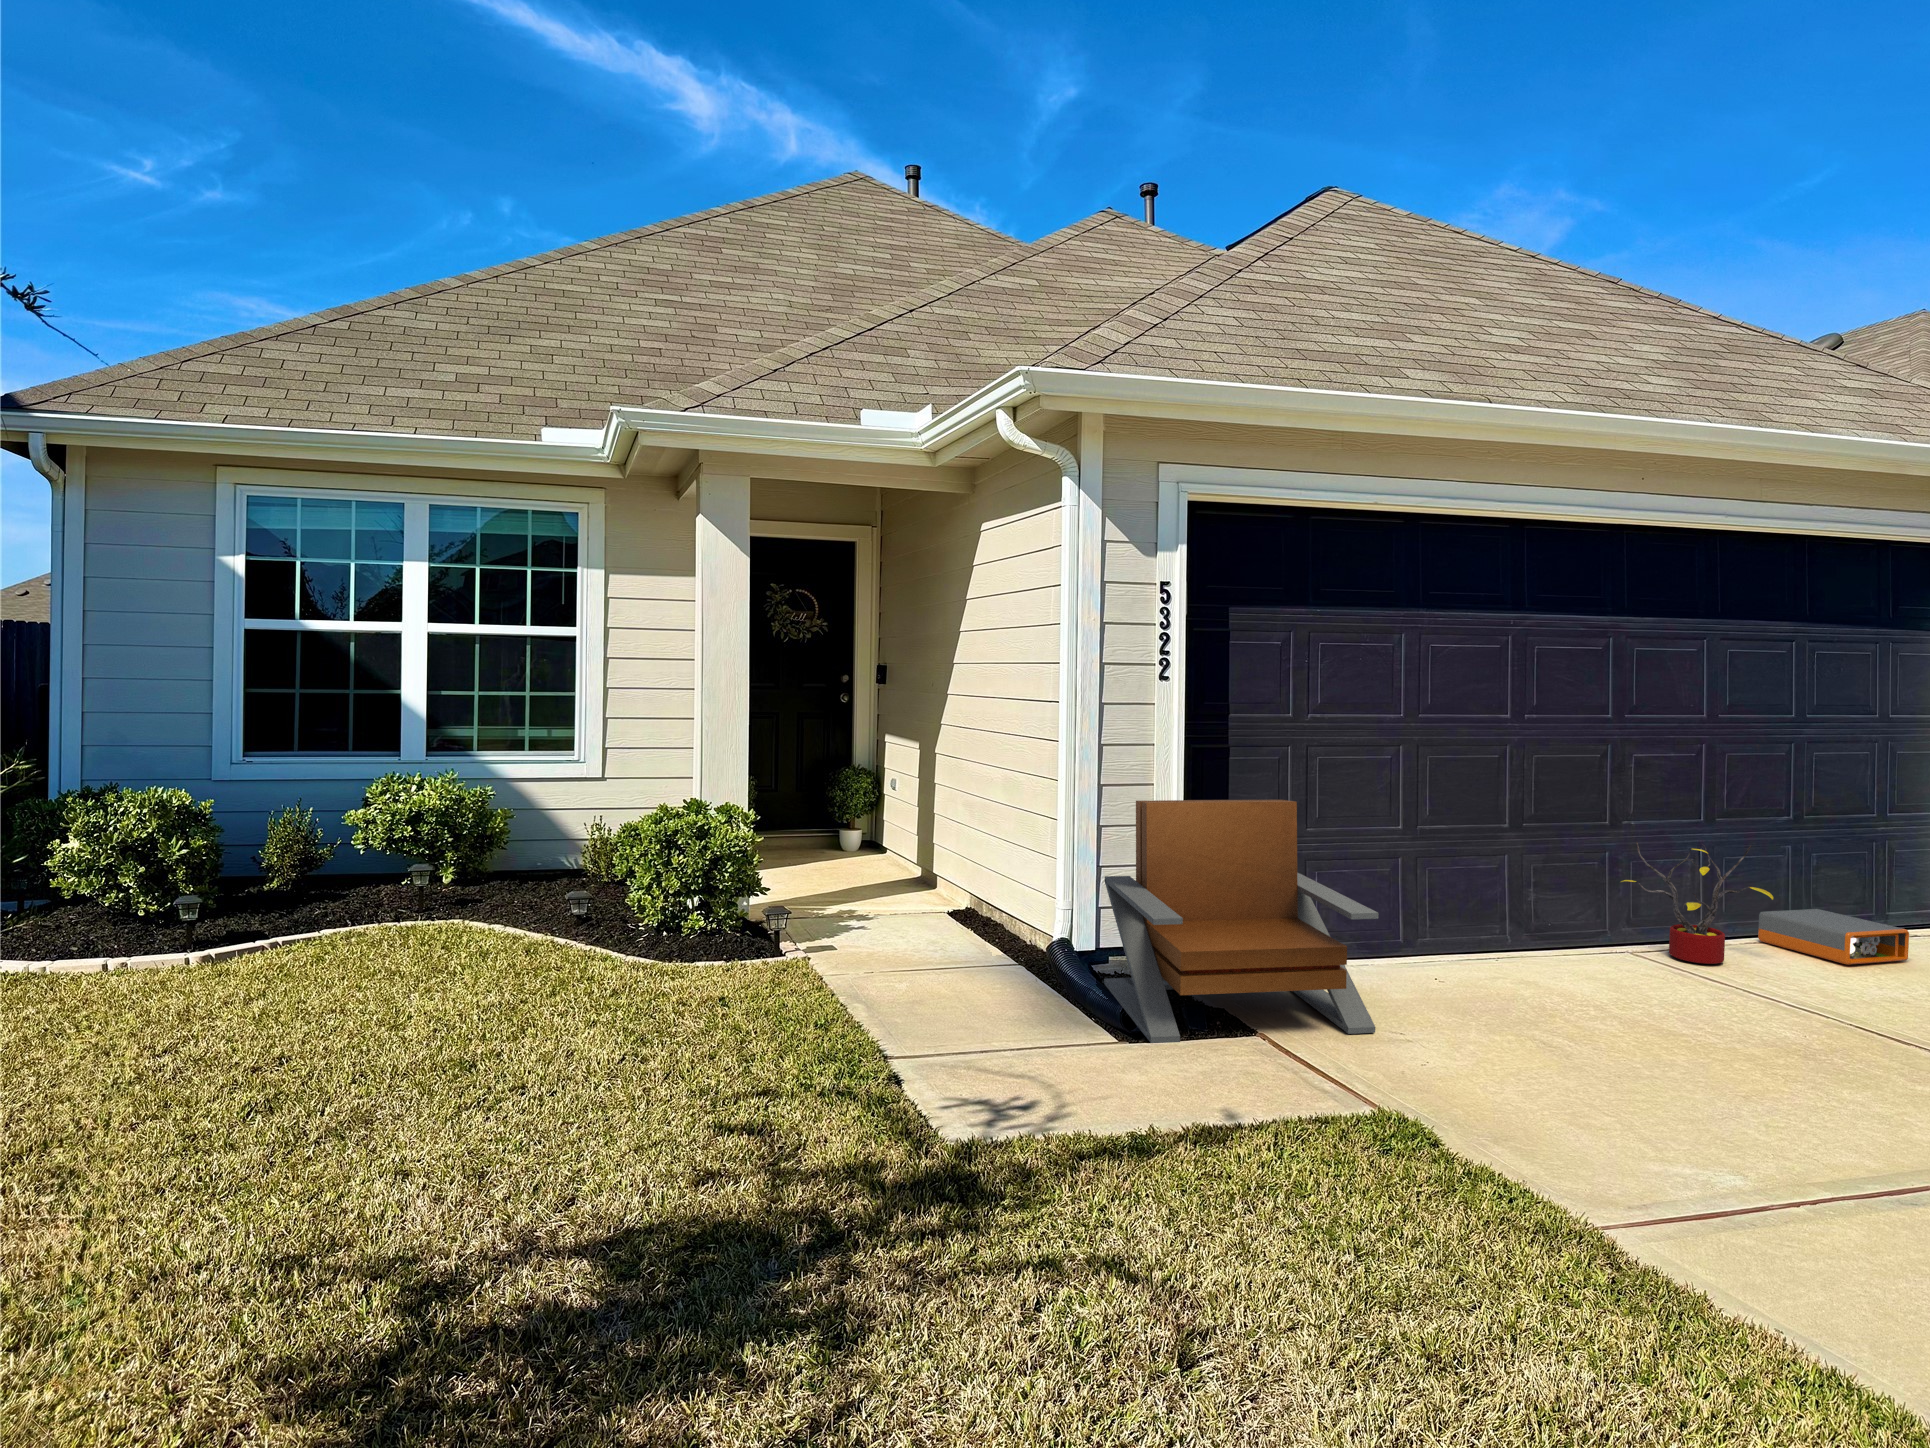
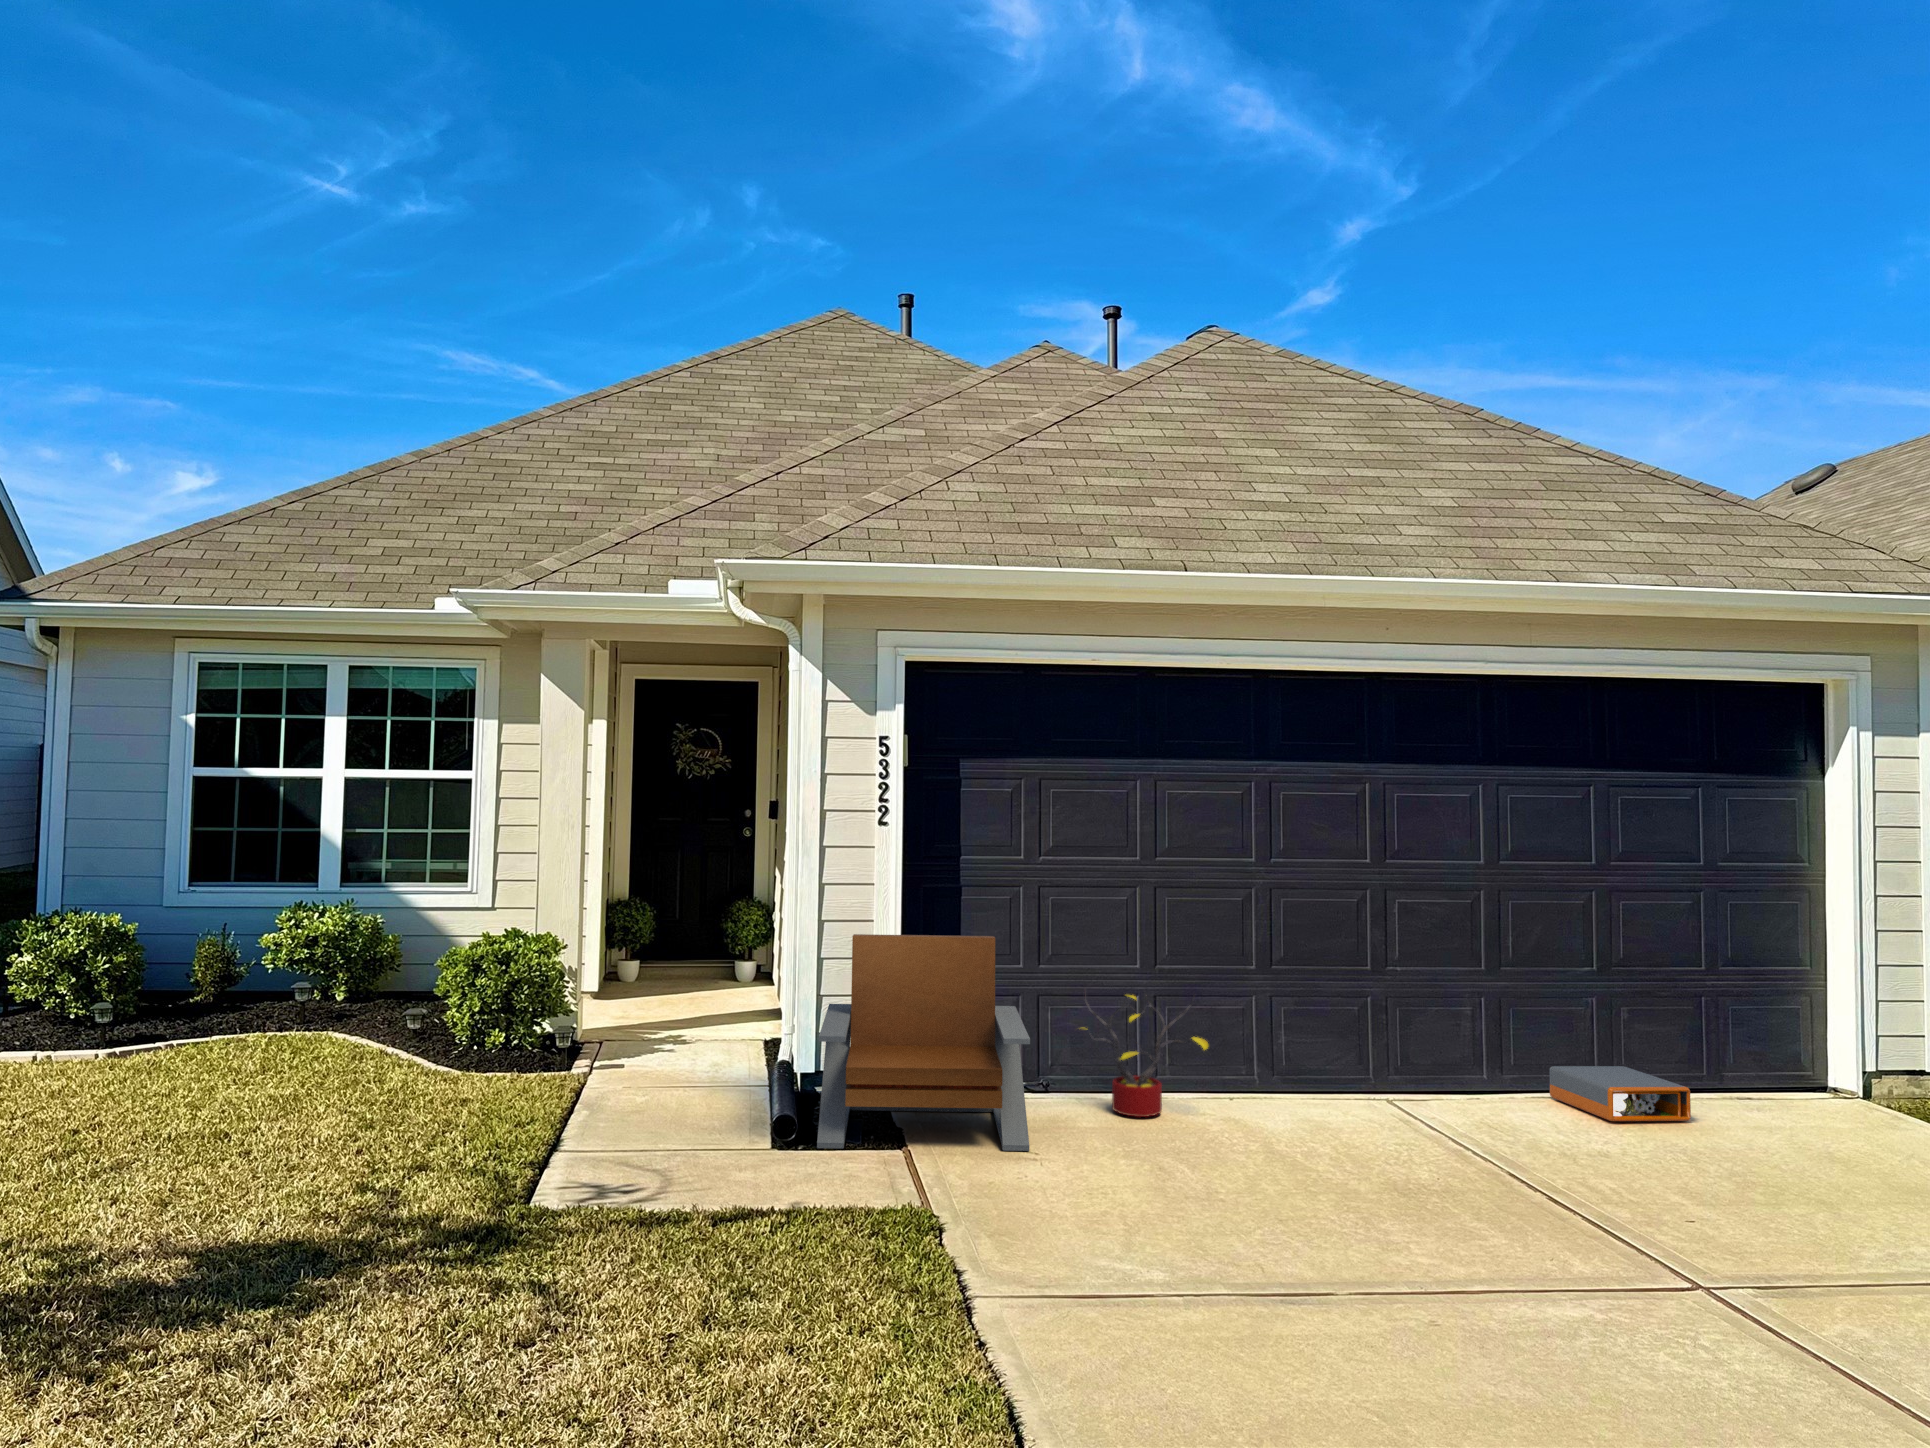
decorative plant: present [1622,842,1773,964] -> present [1083,995,1208,1117]

